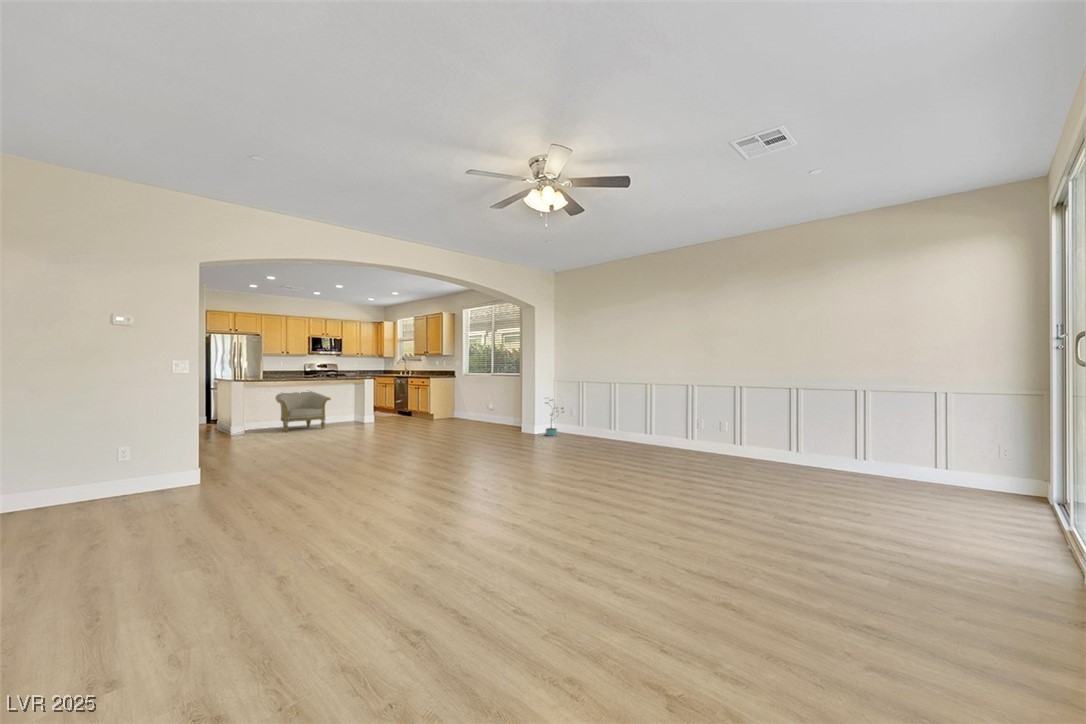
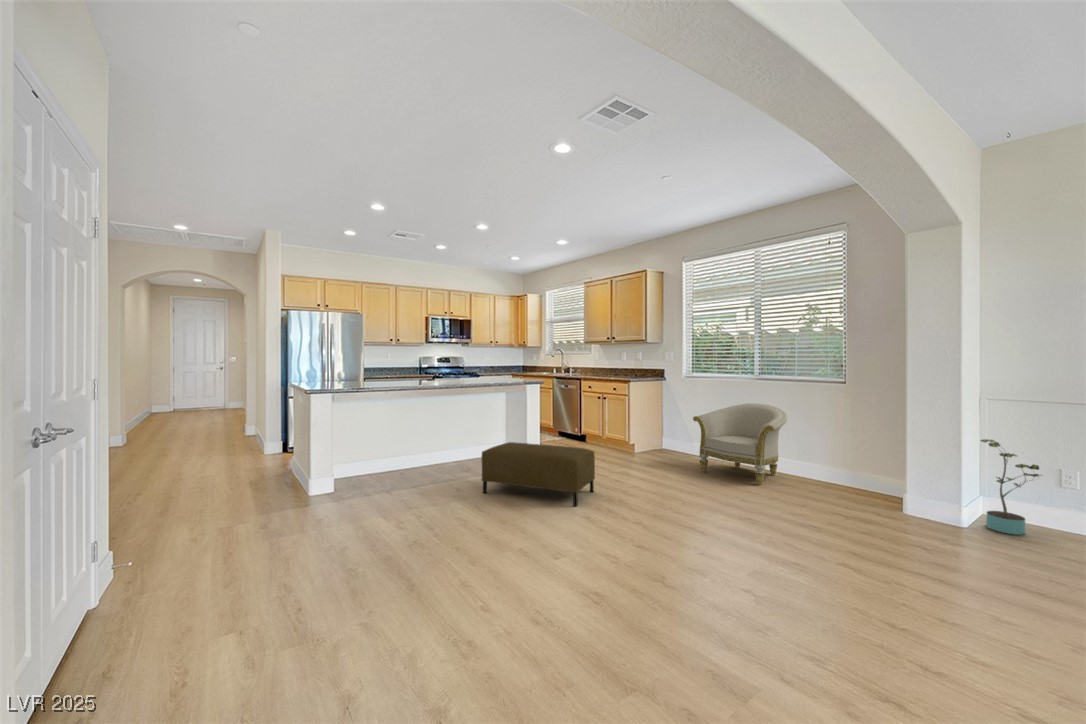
armchair: present [275,390,331,432] -> present [693,403,787,485]
ottoman: none [325,408,387,435] -> present [481,442,595,506]

